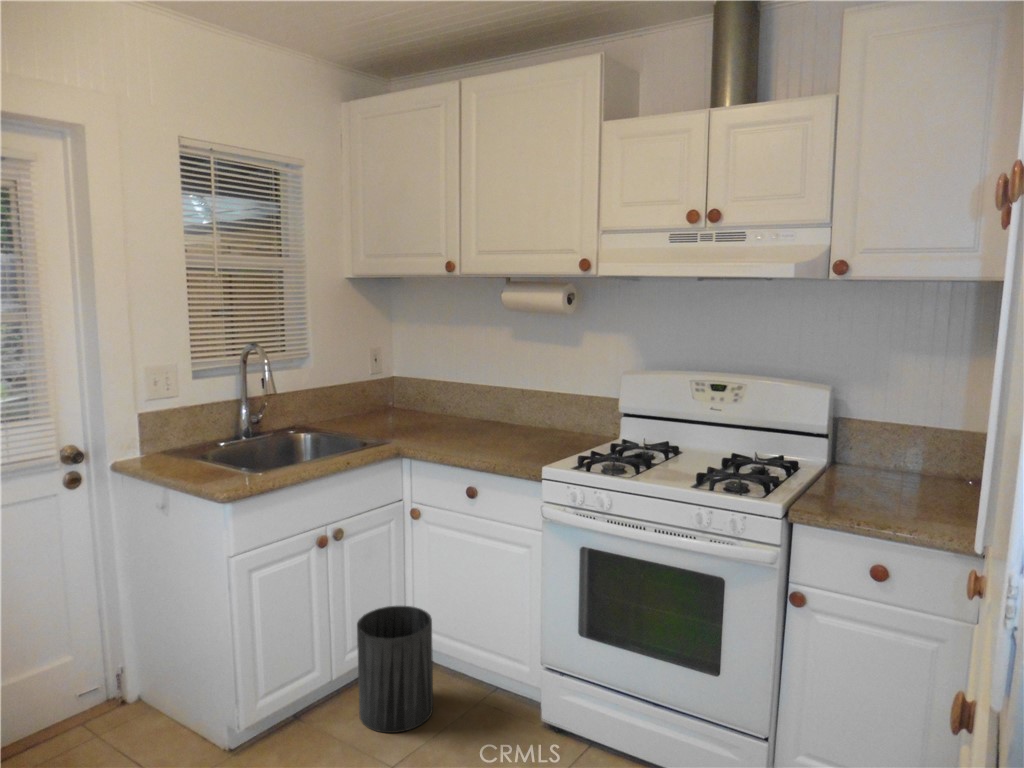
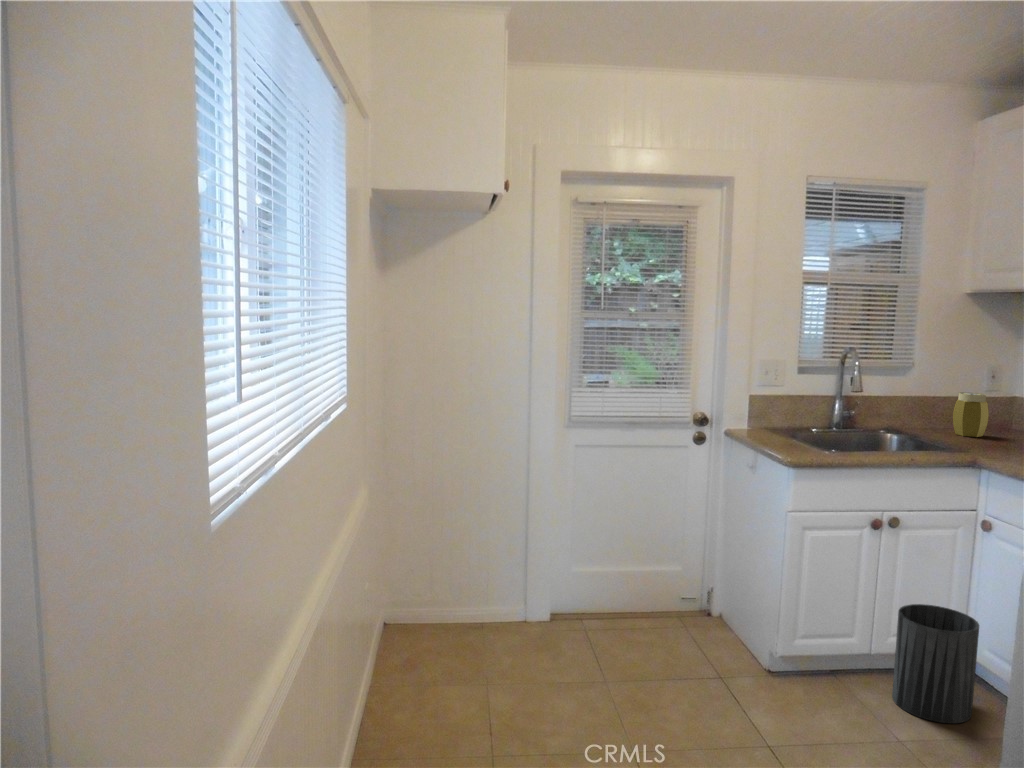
jar: none [355,378,385,422] -> present [953,392,989,437]

